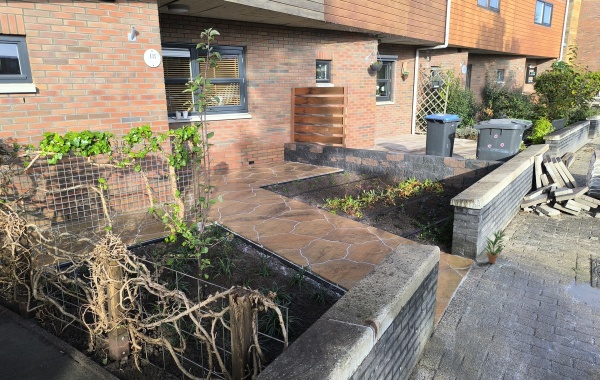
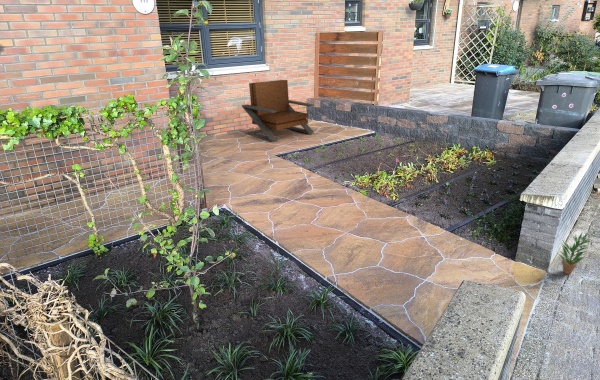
lounge chair: none [229,126,291,177] -> present [242,80,314,142]

